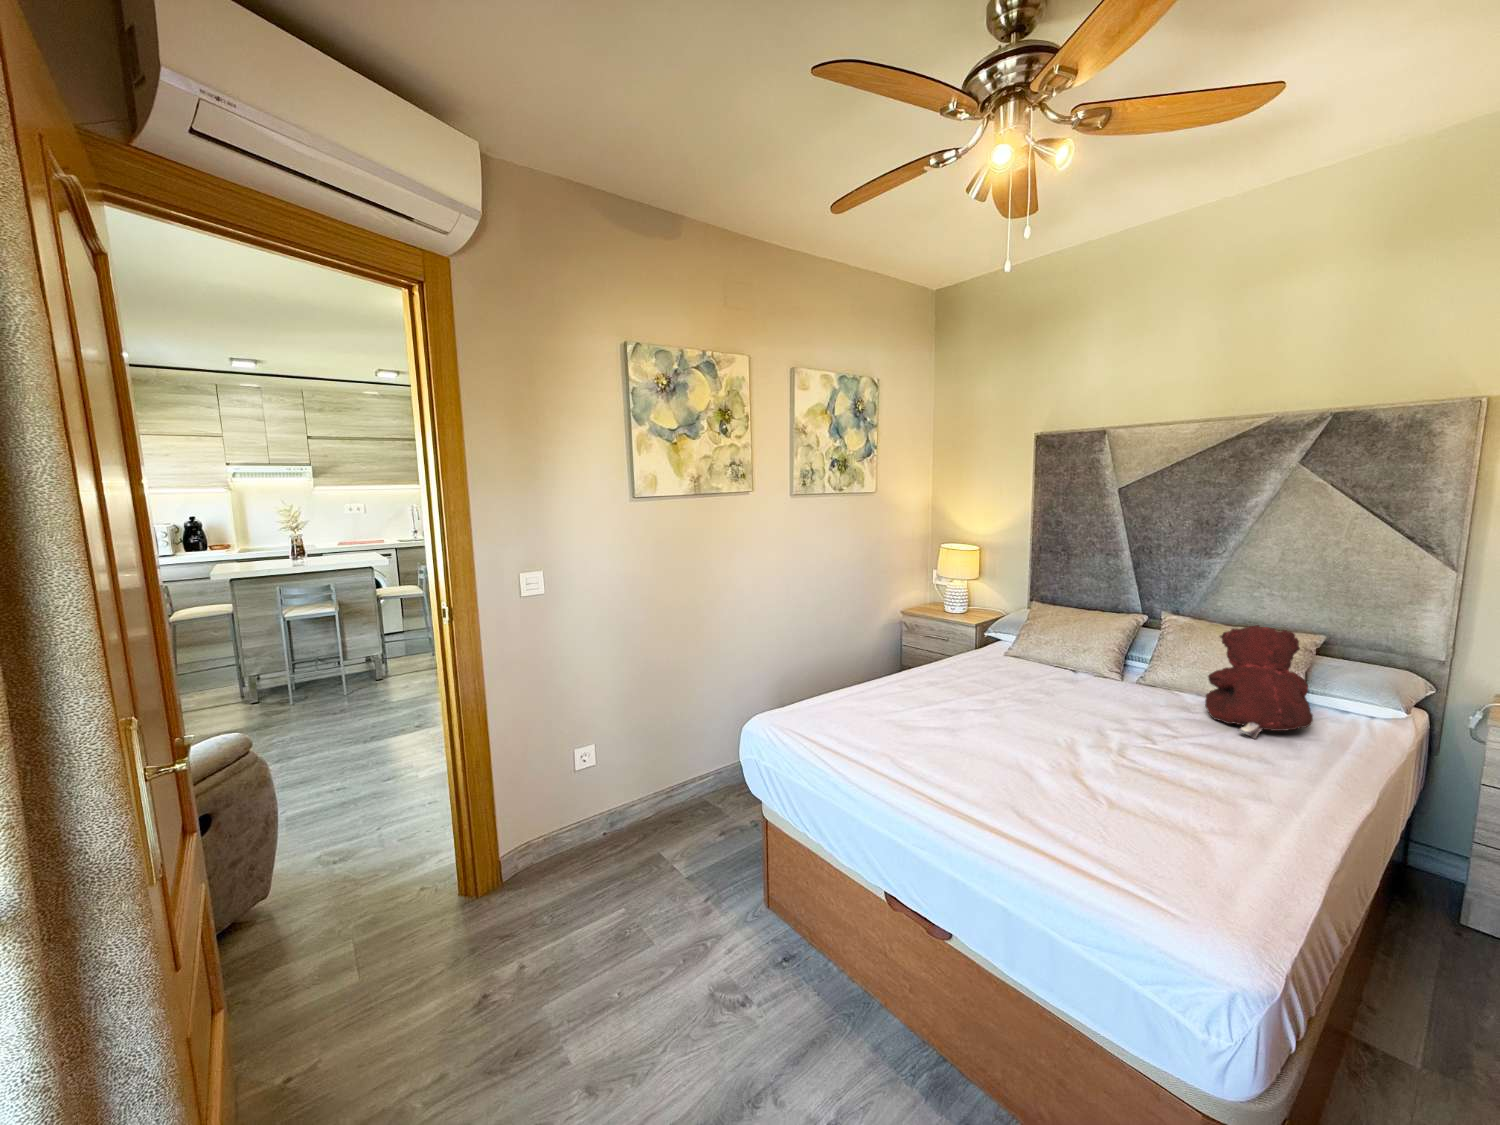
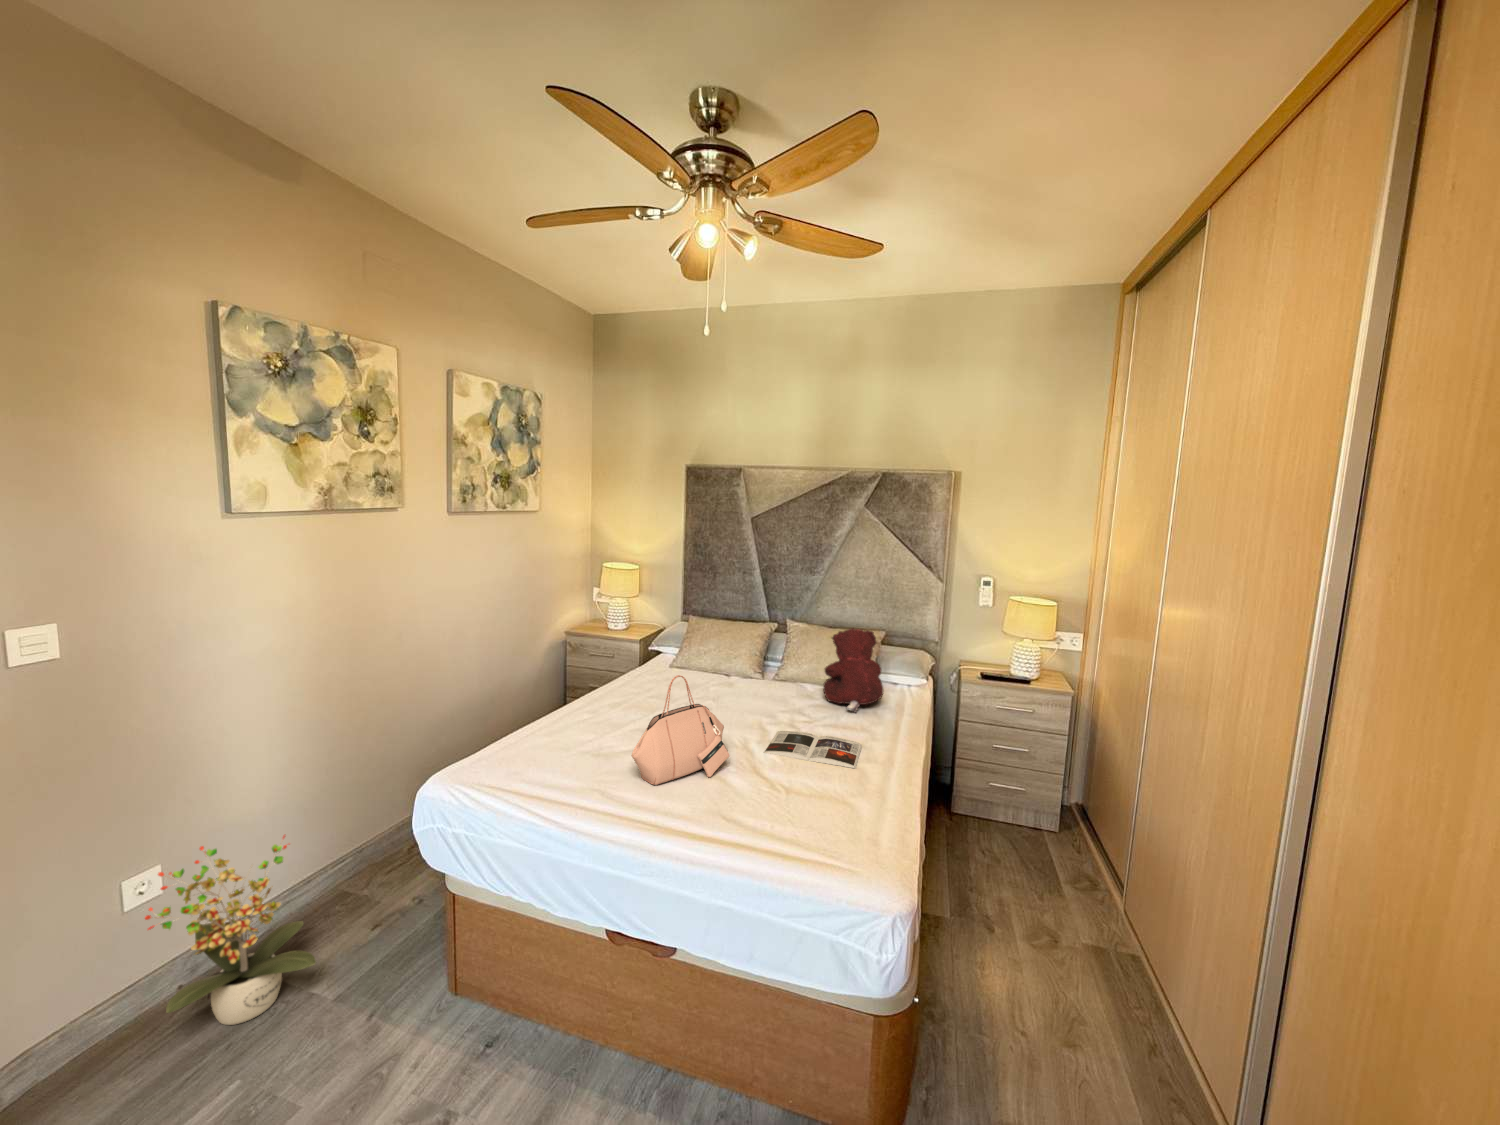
handbag: none [922,653,1040,770] -> present [631,675,730,785]
potted plant: none [580,738,676,872] -> present [145,835,316,1025]
magazine: none [1091,740,1249,804] -> present [764,731,862,768]

